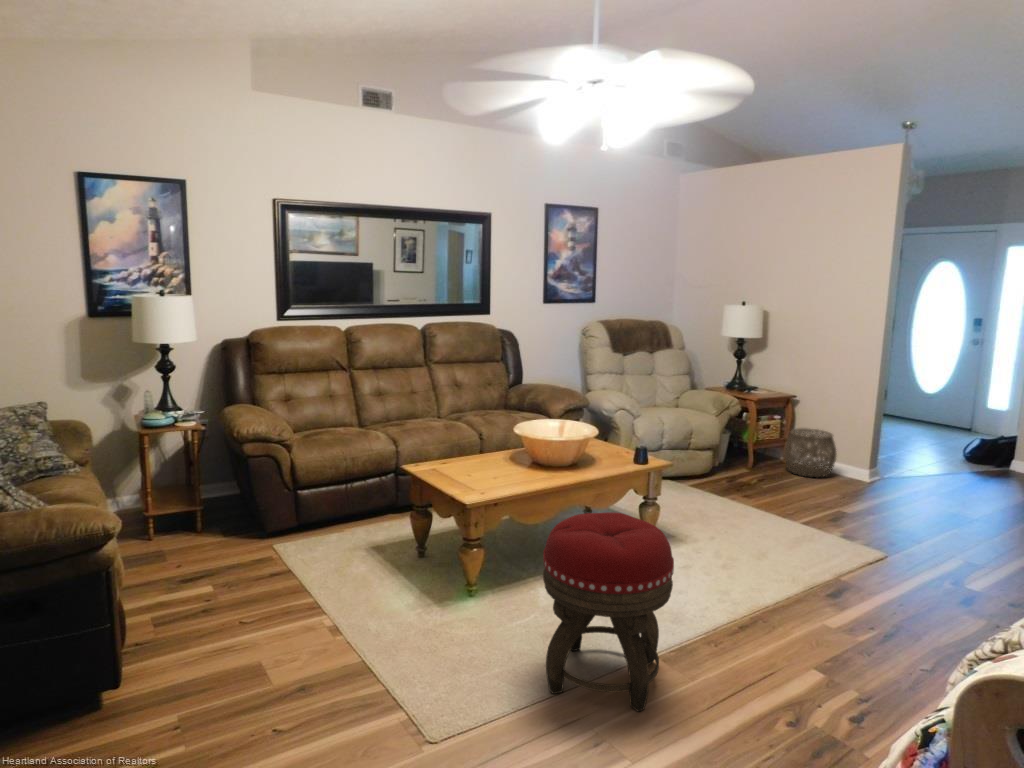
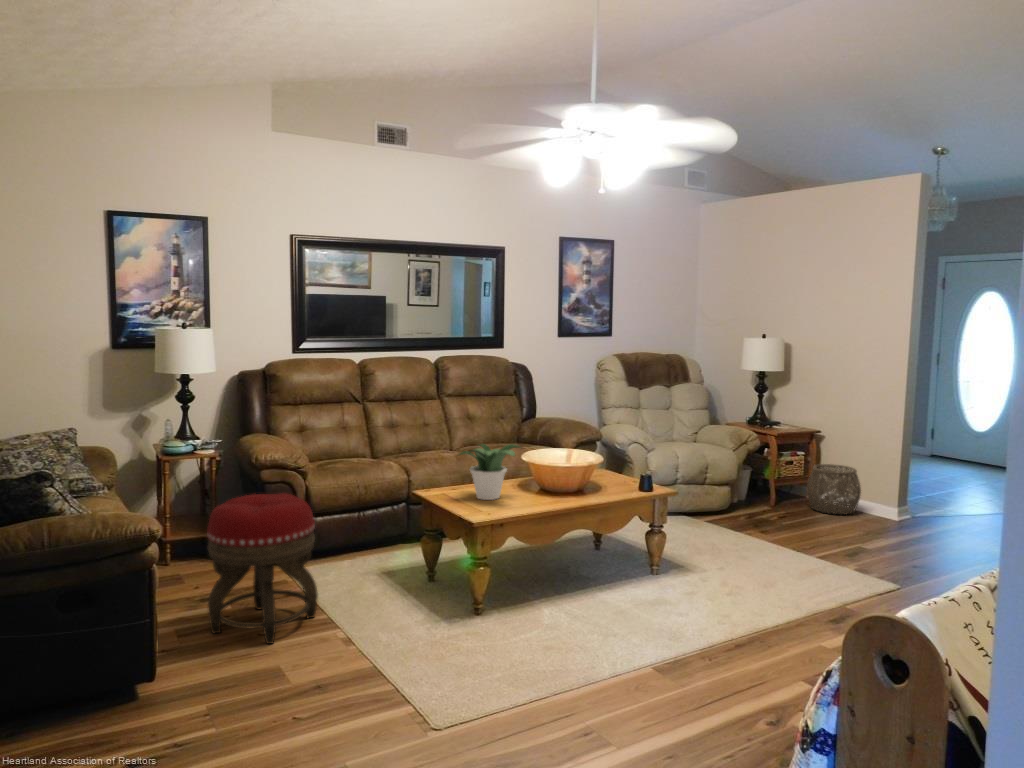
potted plant: none [447,418,515,476] -> present [459,444,520,500]
footstool: present [543,513,674,712] -> present [207,493,318,644]

